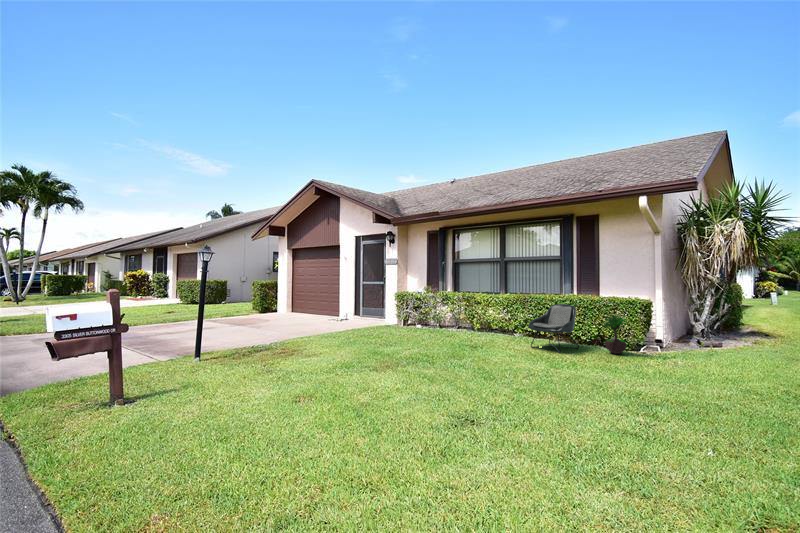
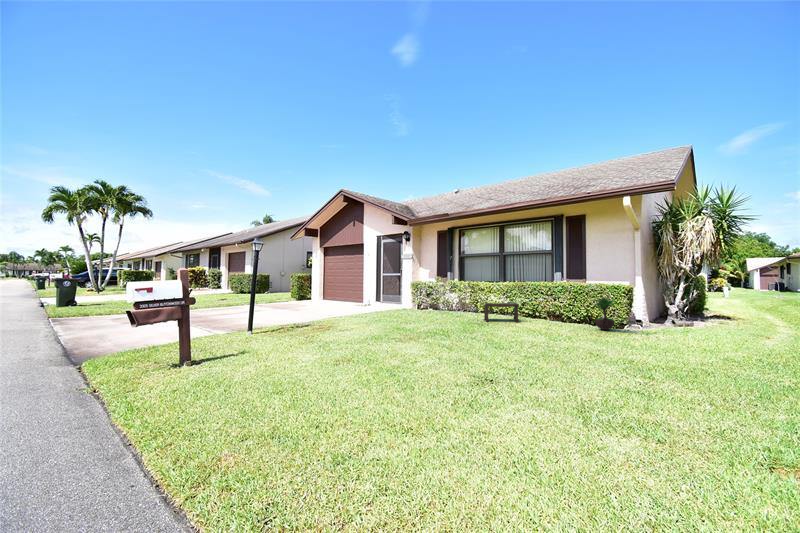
lounge chair: present [528,304,579,353] -> none [528,289,572,329]
bench: none [479,320,518,344] -> present [484,303,518,323]

